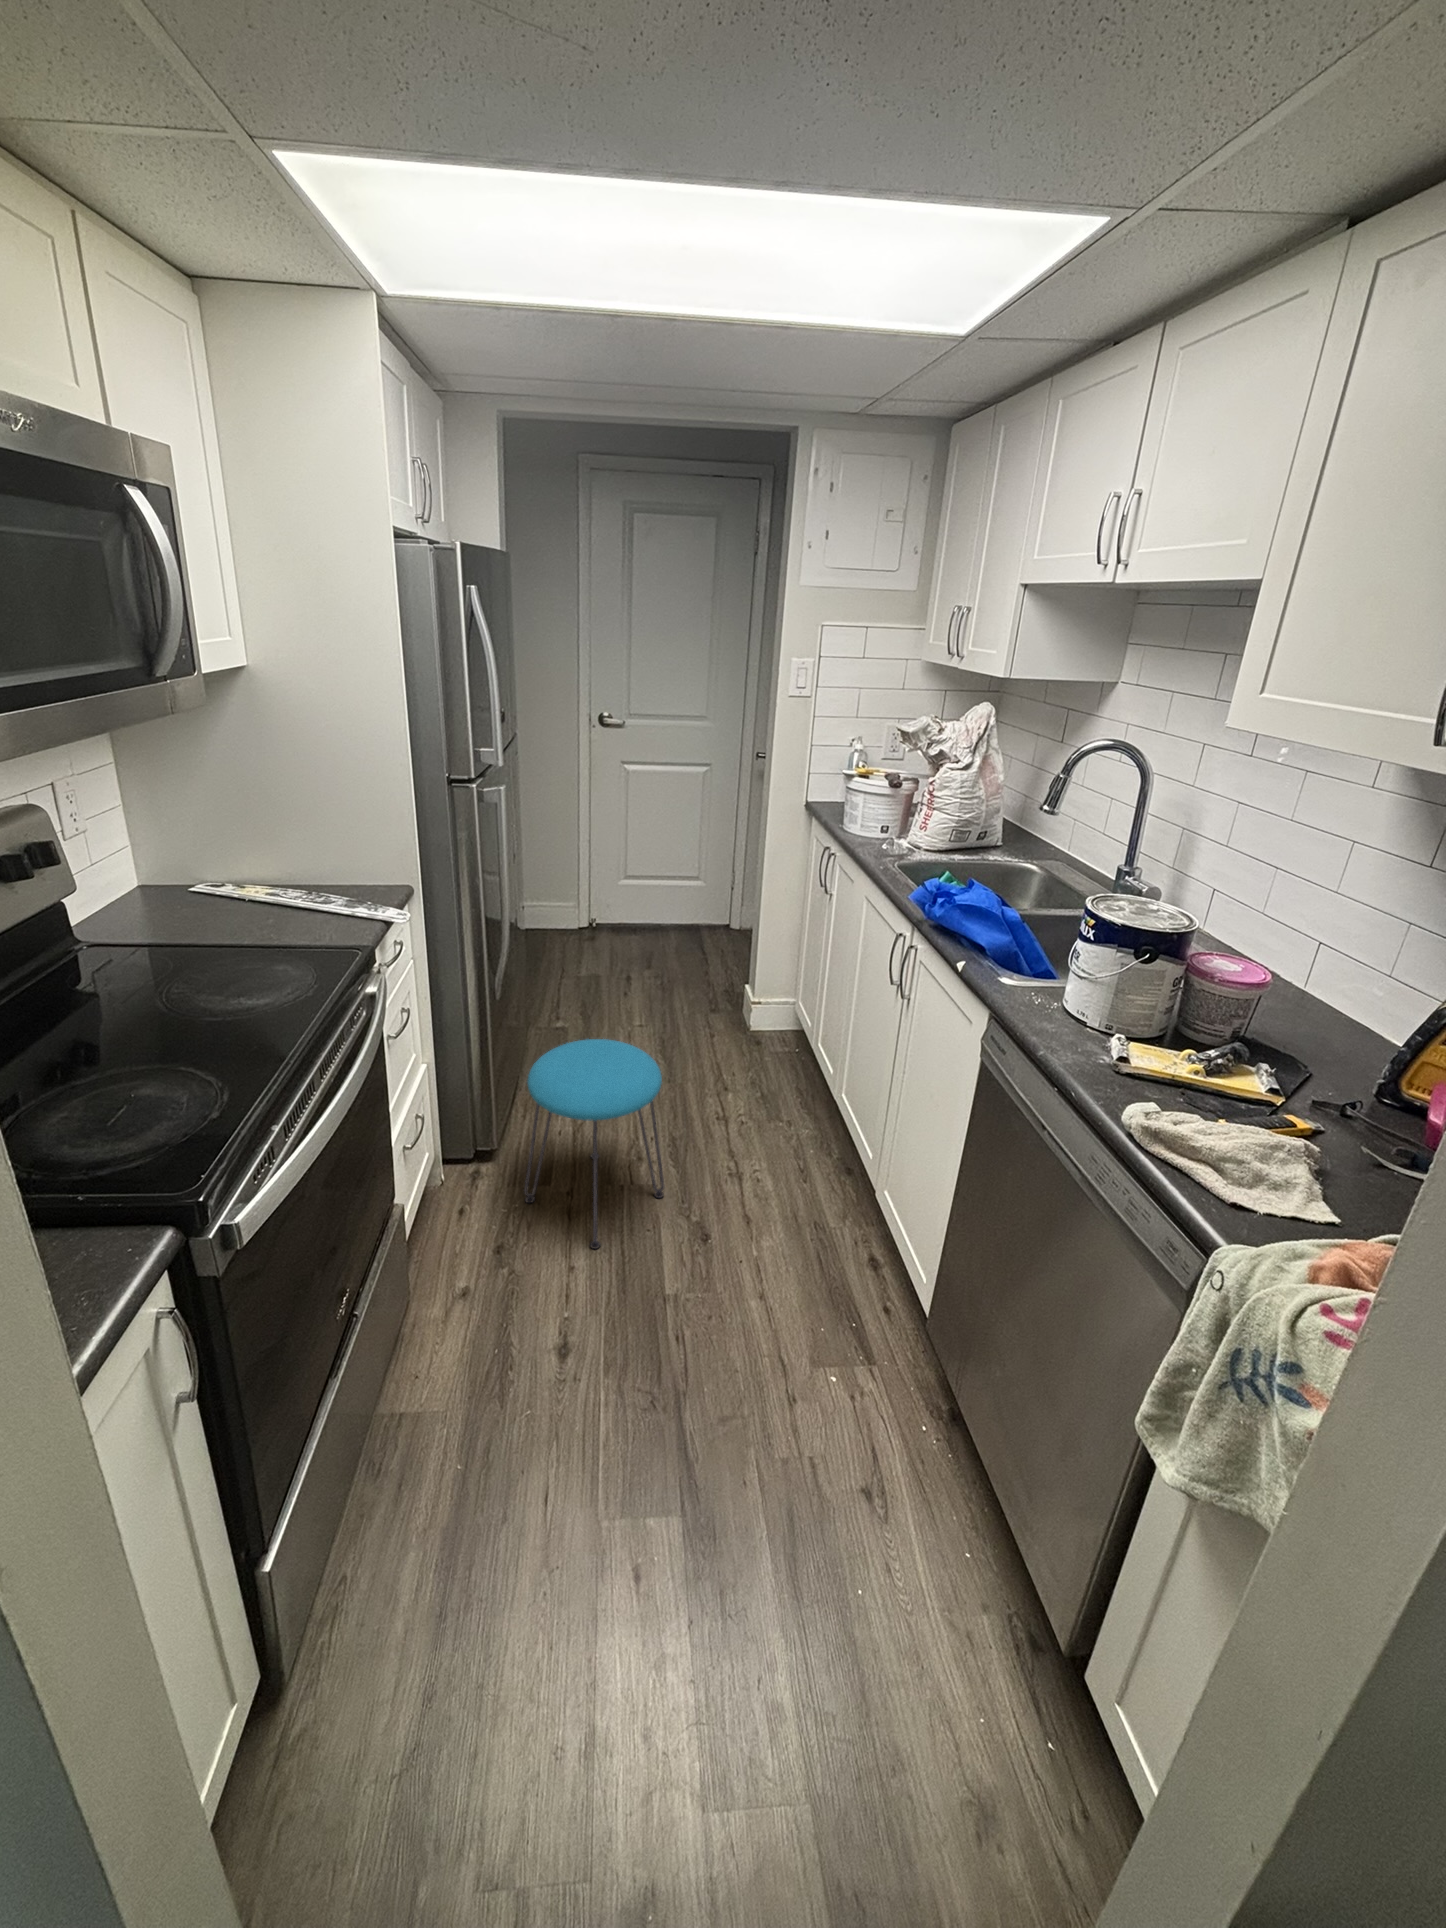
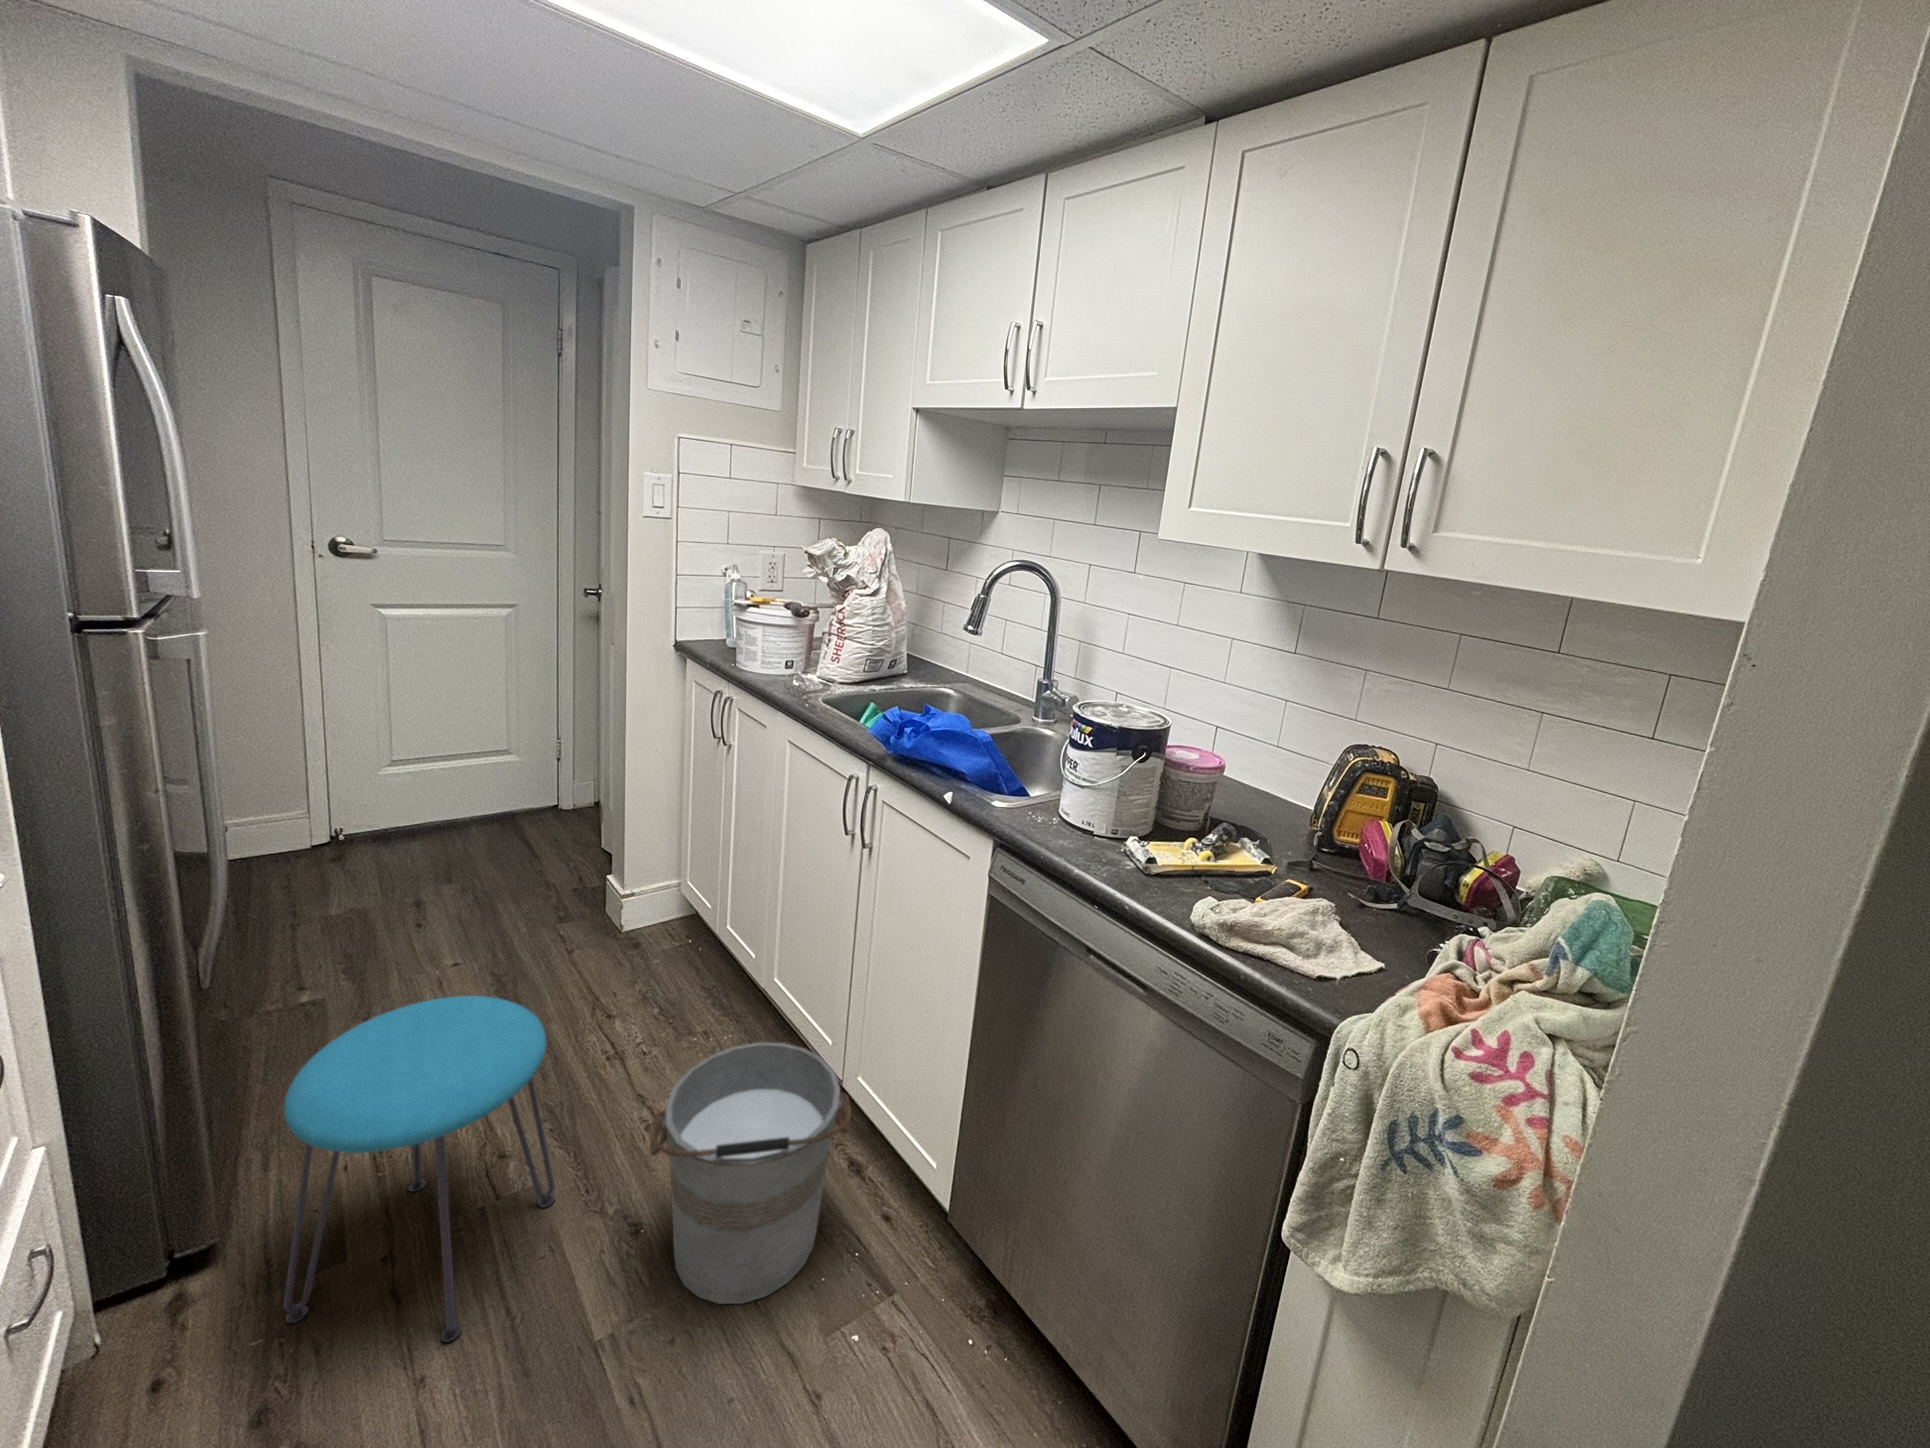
bucket: none [708,1131,857,1317] -> present [650,1043,851,1304]

